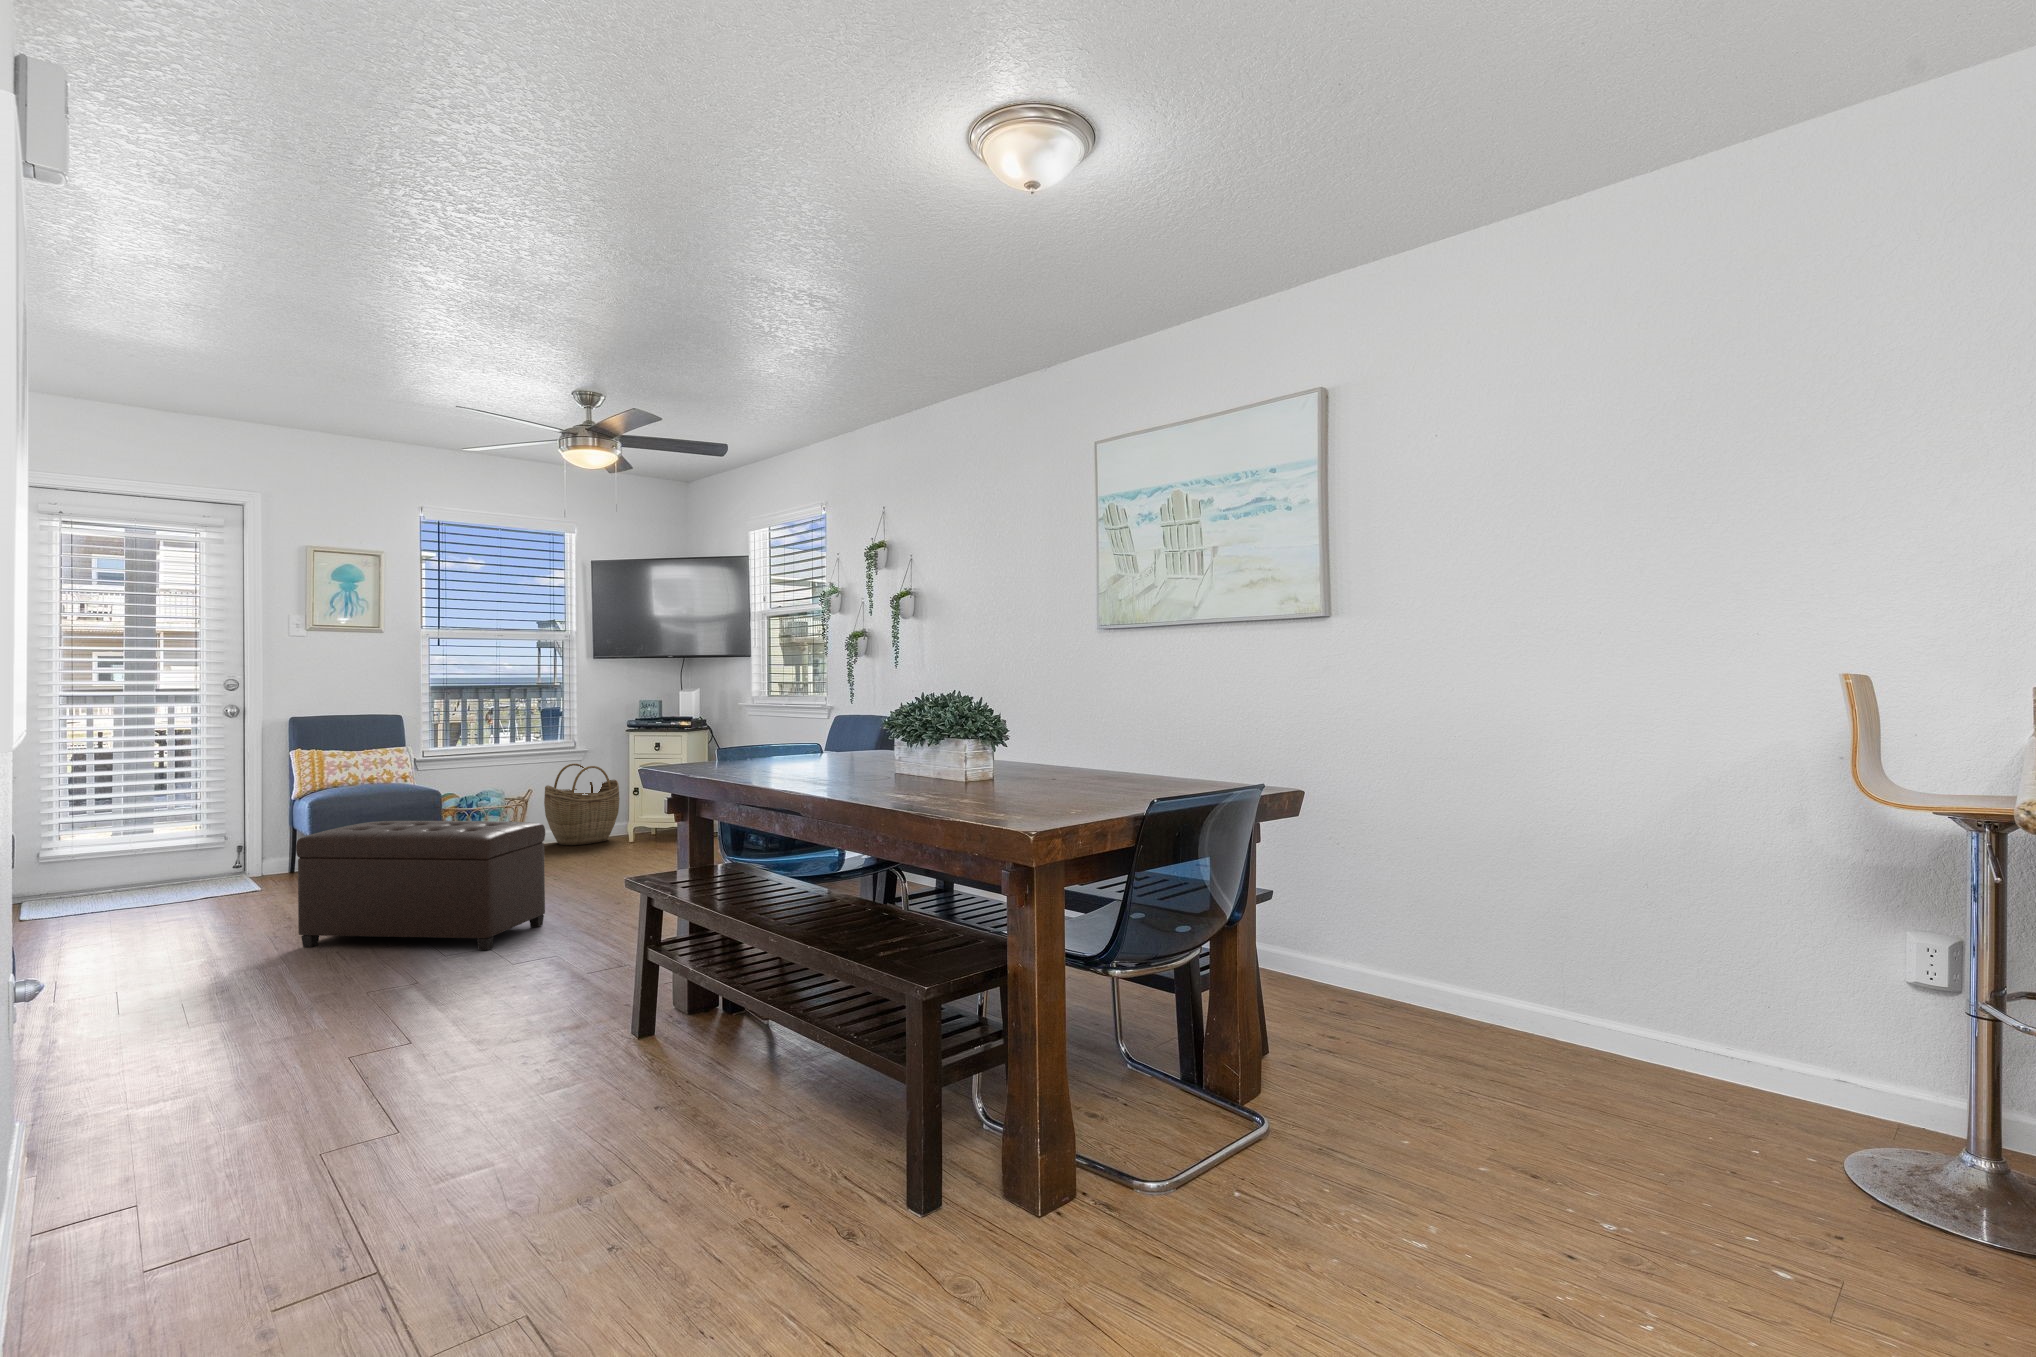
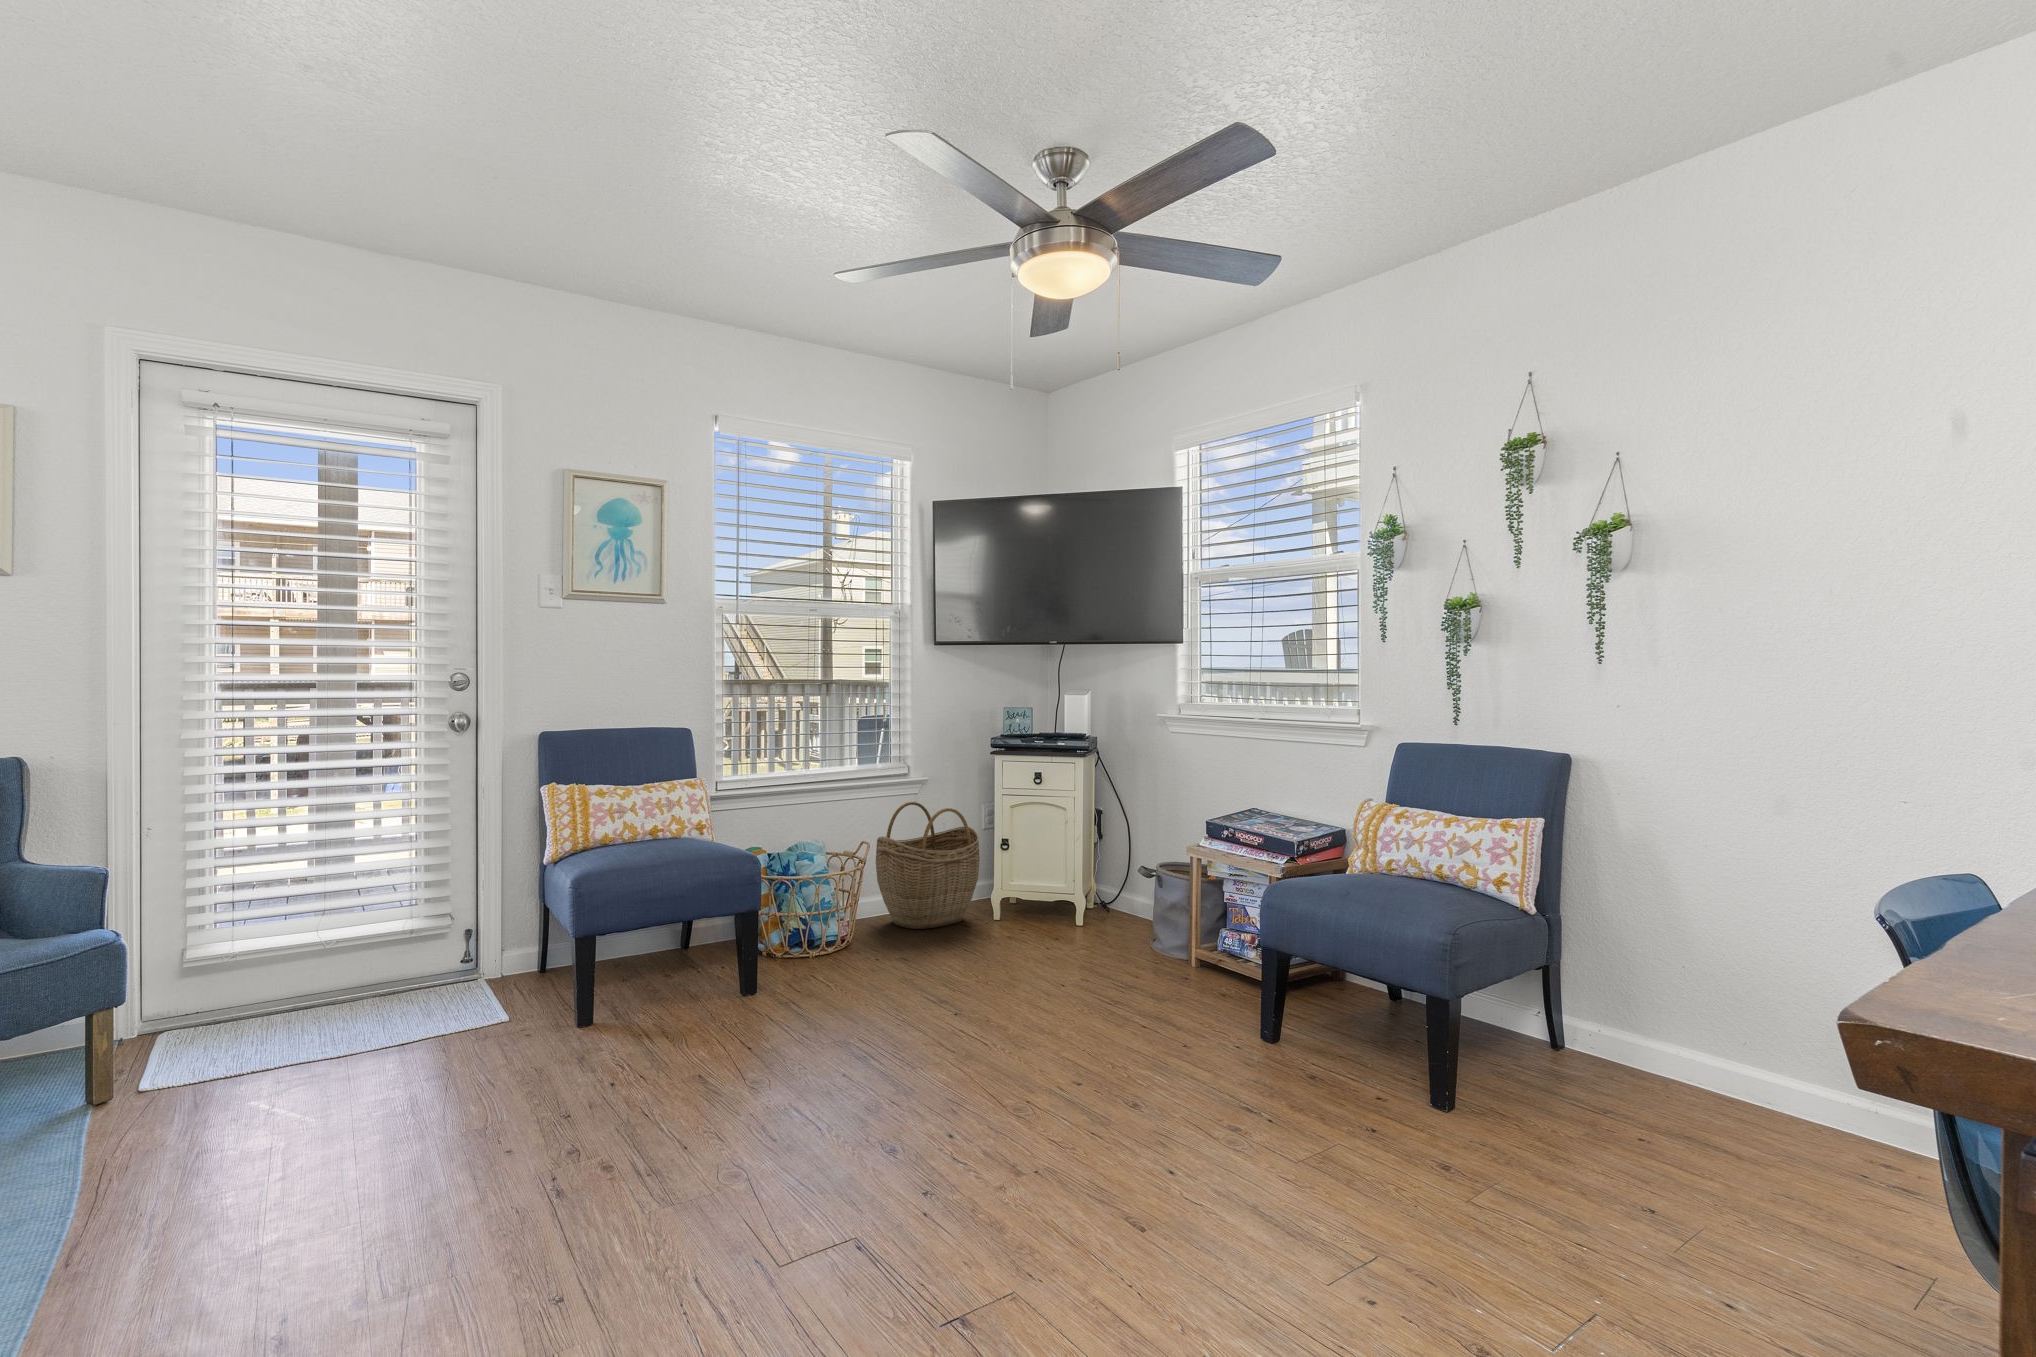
ottoman: present [296,821,545,950] -> none [607,945,1060,1280]

